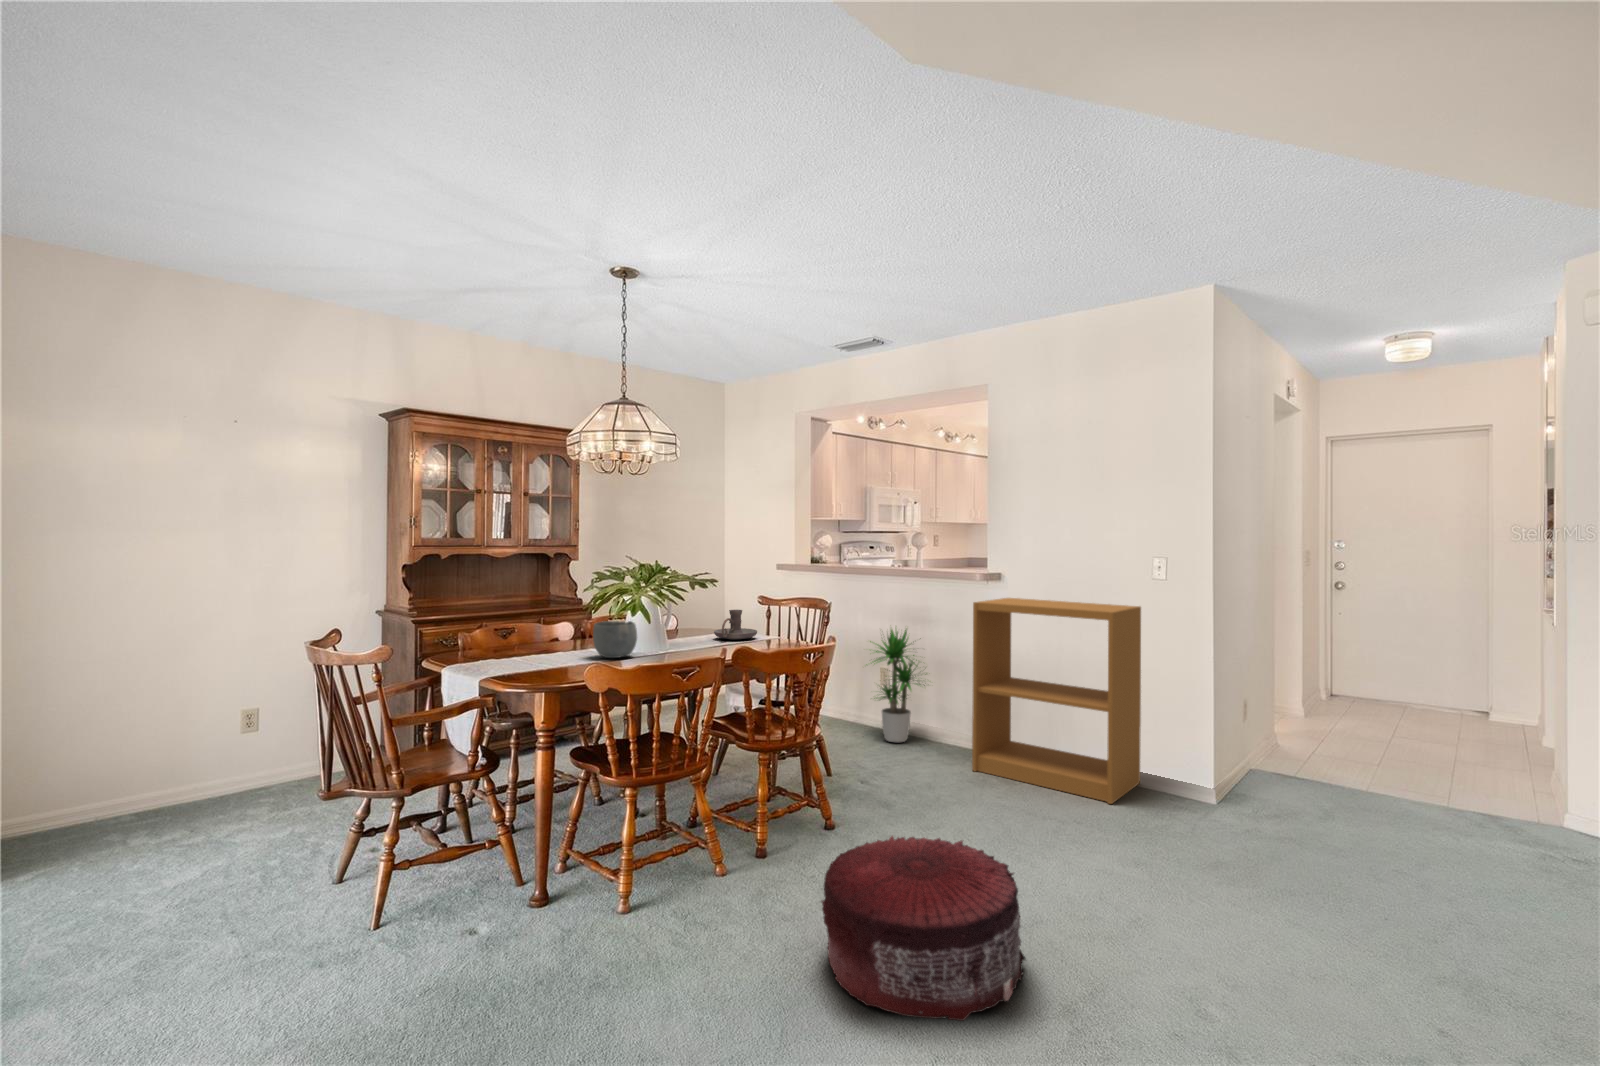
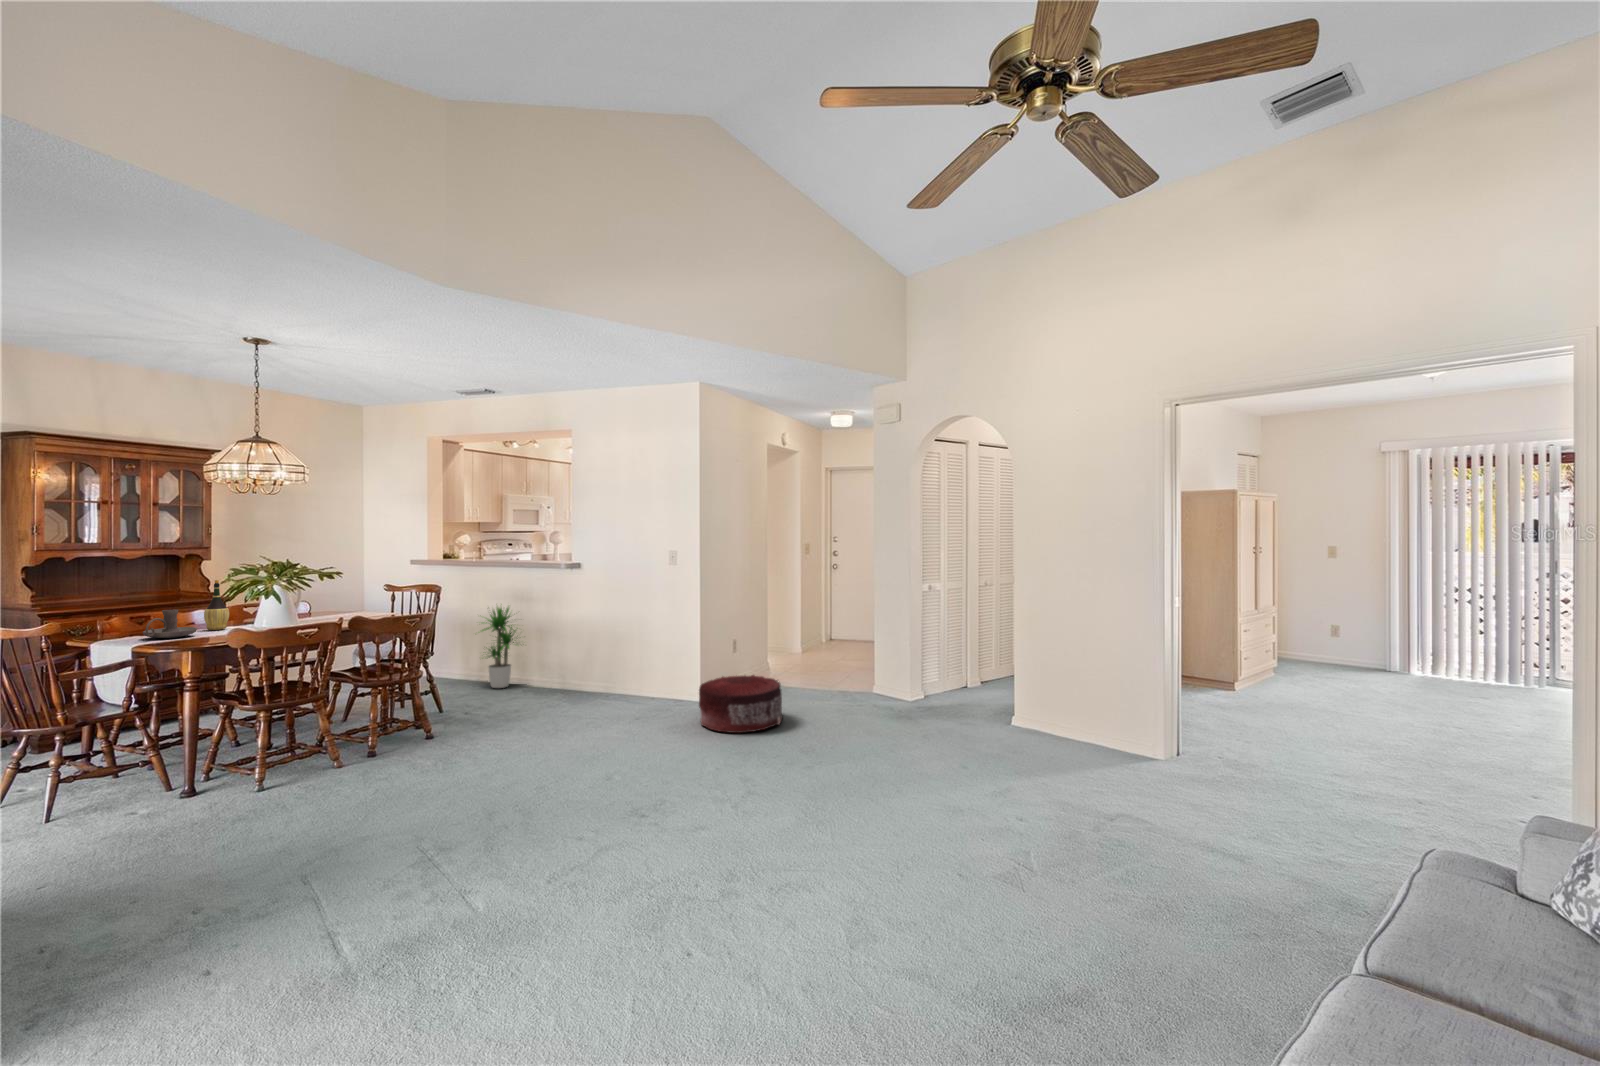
wine bottle: none [565,587,593,653] -> present [204,580,229,630]
bookshelf: present [972,598,1141,804] -> none [548,580,658,706]
candle holder: present [714,610,757,640] -> present [143,609,197,638]
bowl: present [593,621,637,658] -> none [231,604,270,631]
pouf: present [821,836,1026,1021] -> present [699,675,783,733]

